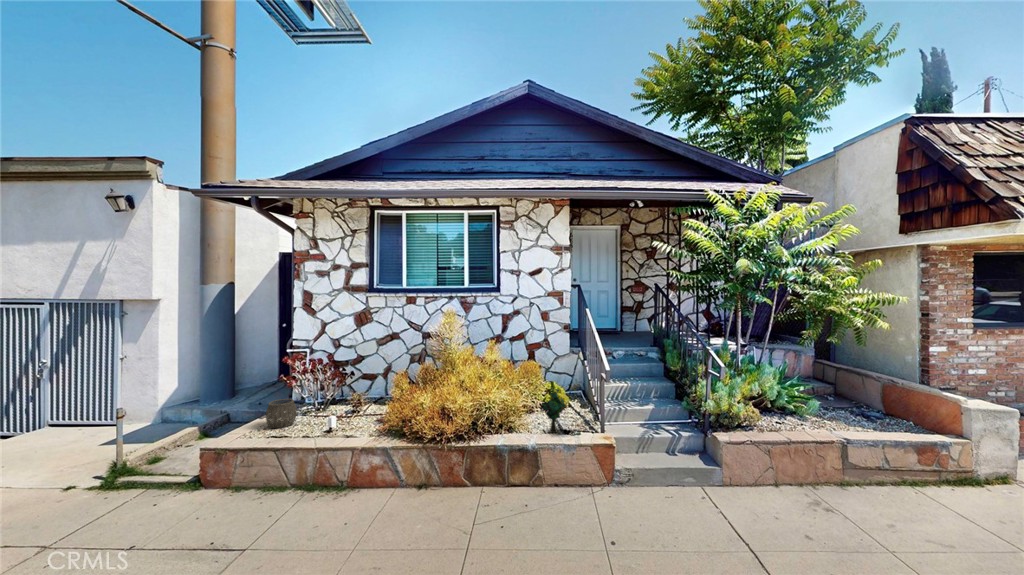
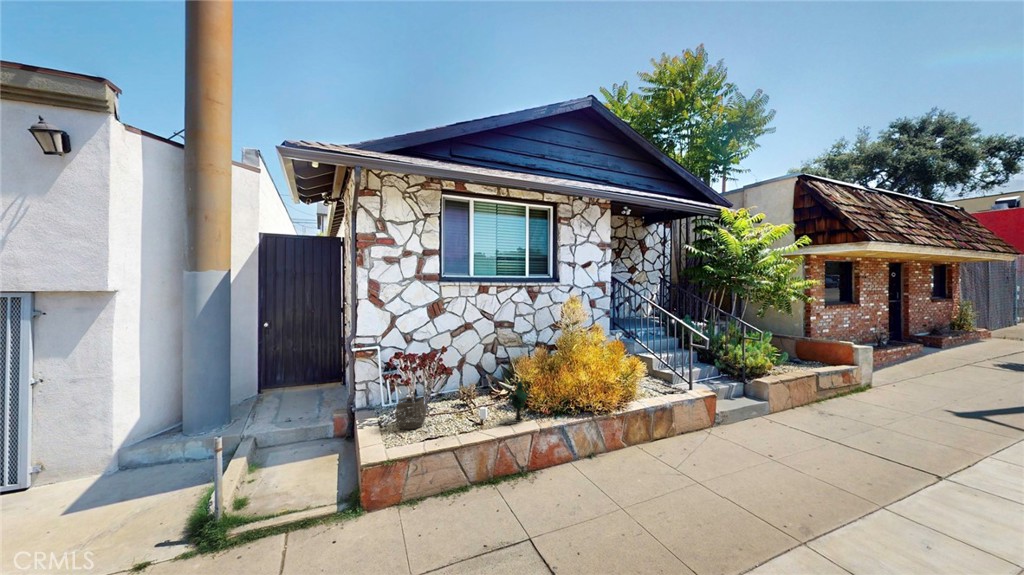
decorative plant: present [542,389,565,433] -> present [507,378,529,422]

